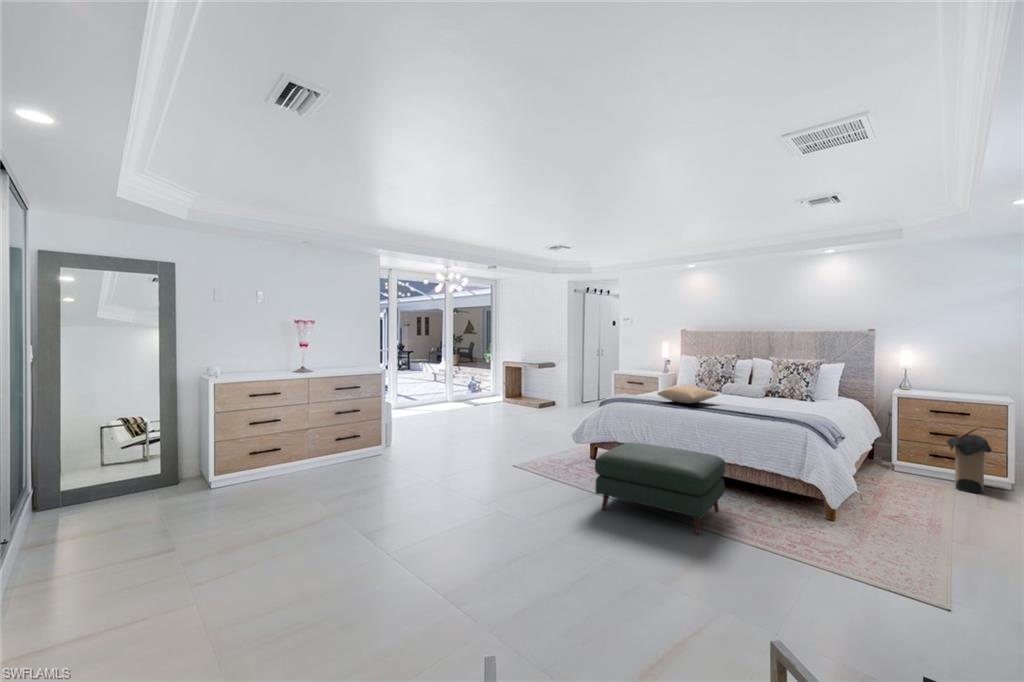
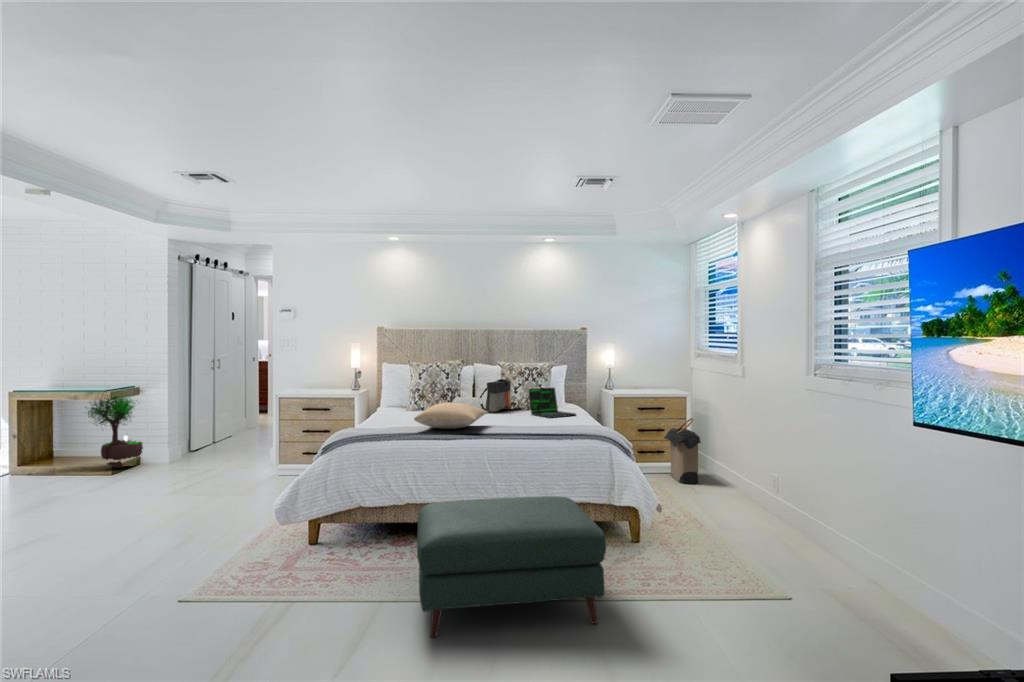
potted tree: none [529,361,557,406] -> present [85,392,143,468]
tote bag: none [742,372,773,396] -> present [480,379,511,412]
laptop: none [775,381,818,407] -> present [529,388,576,418]

